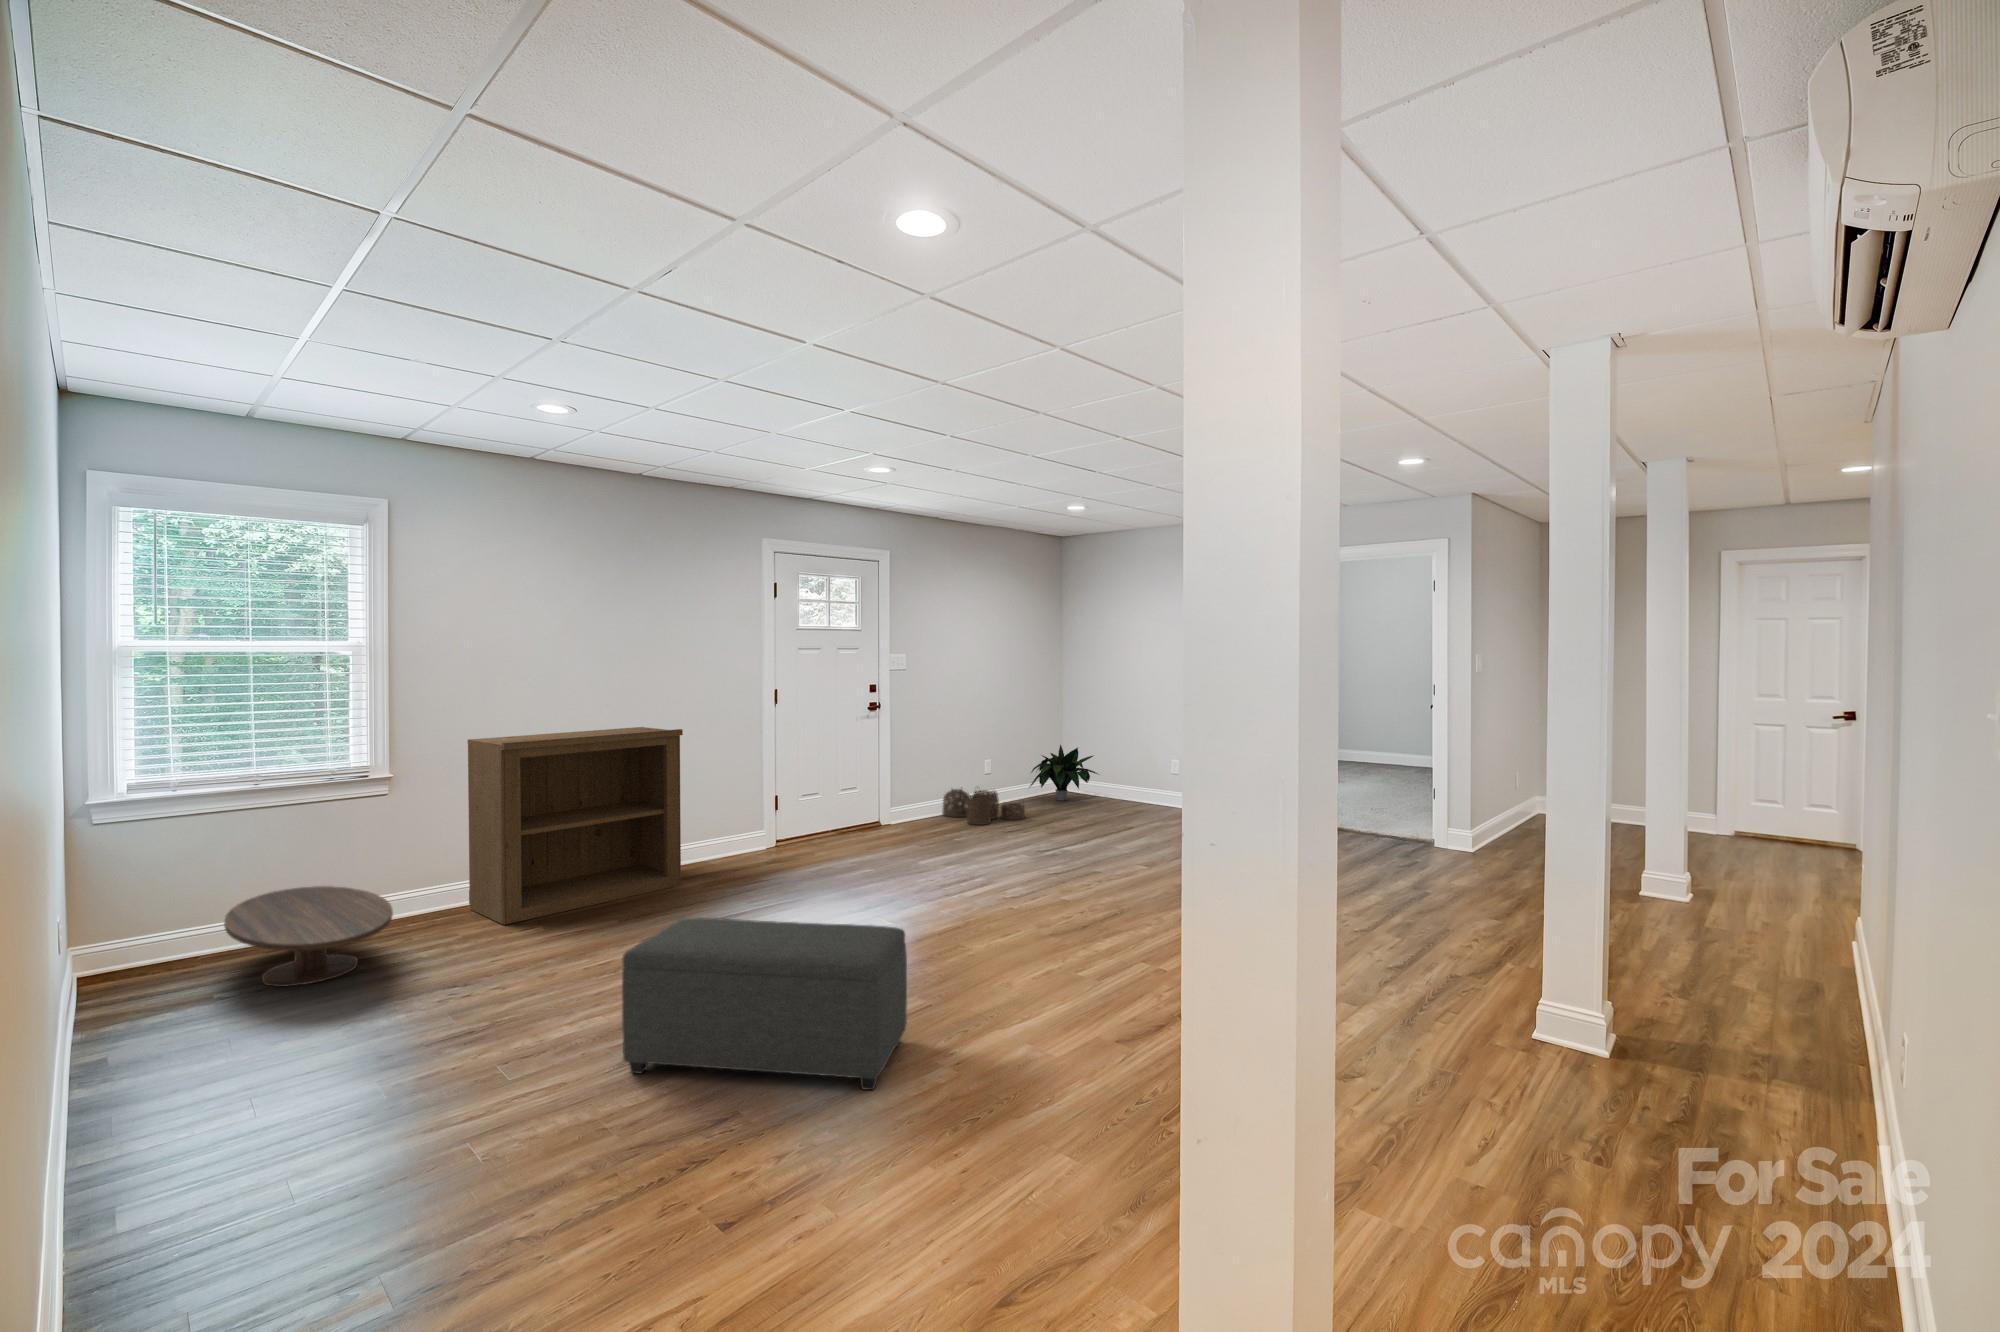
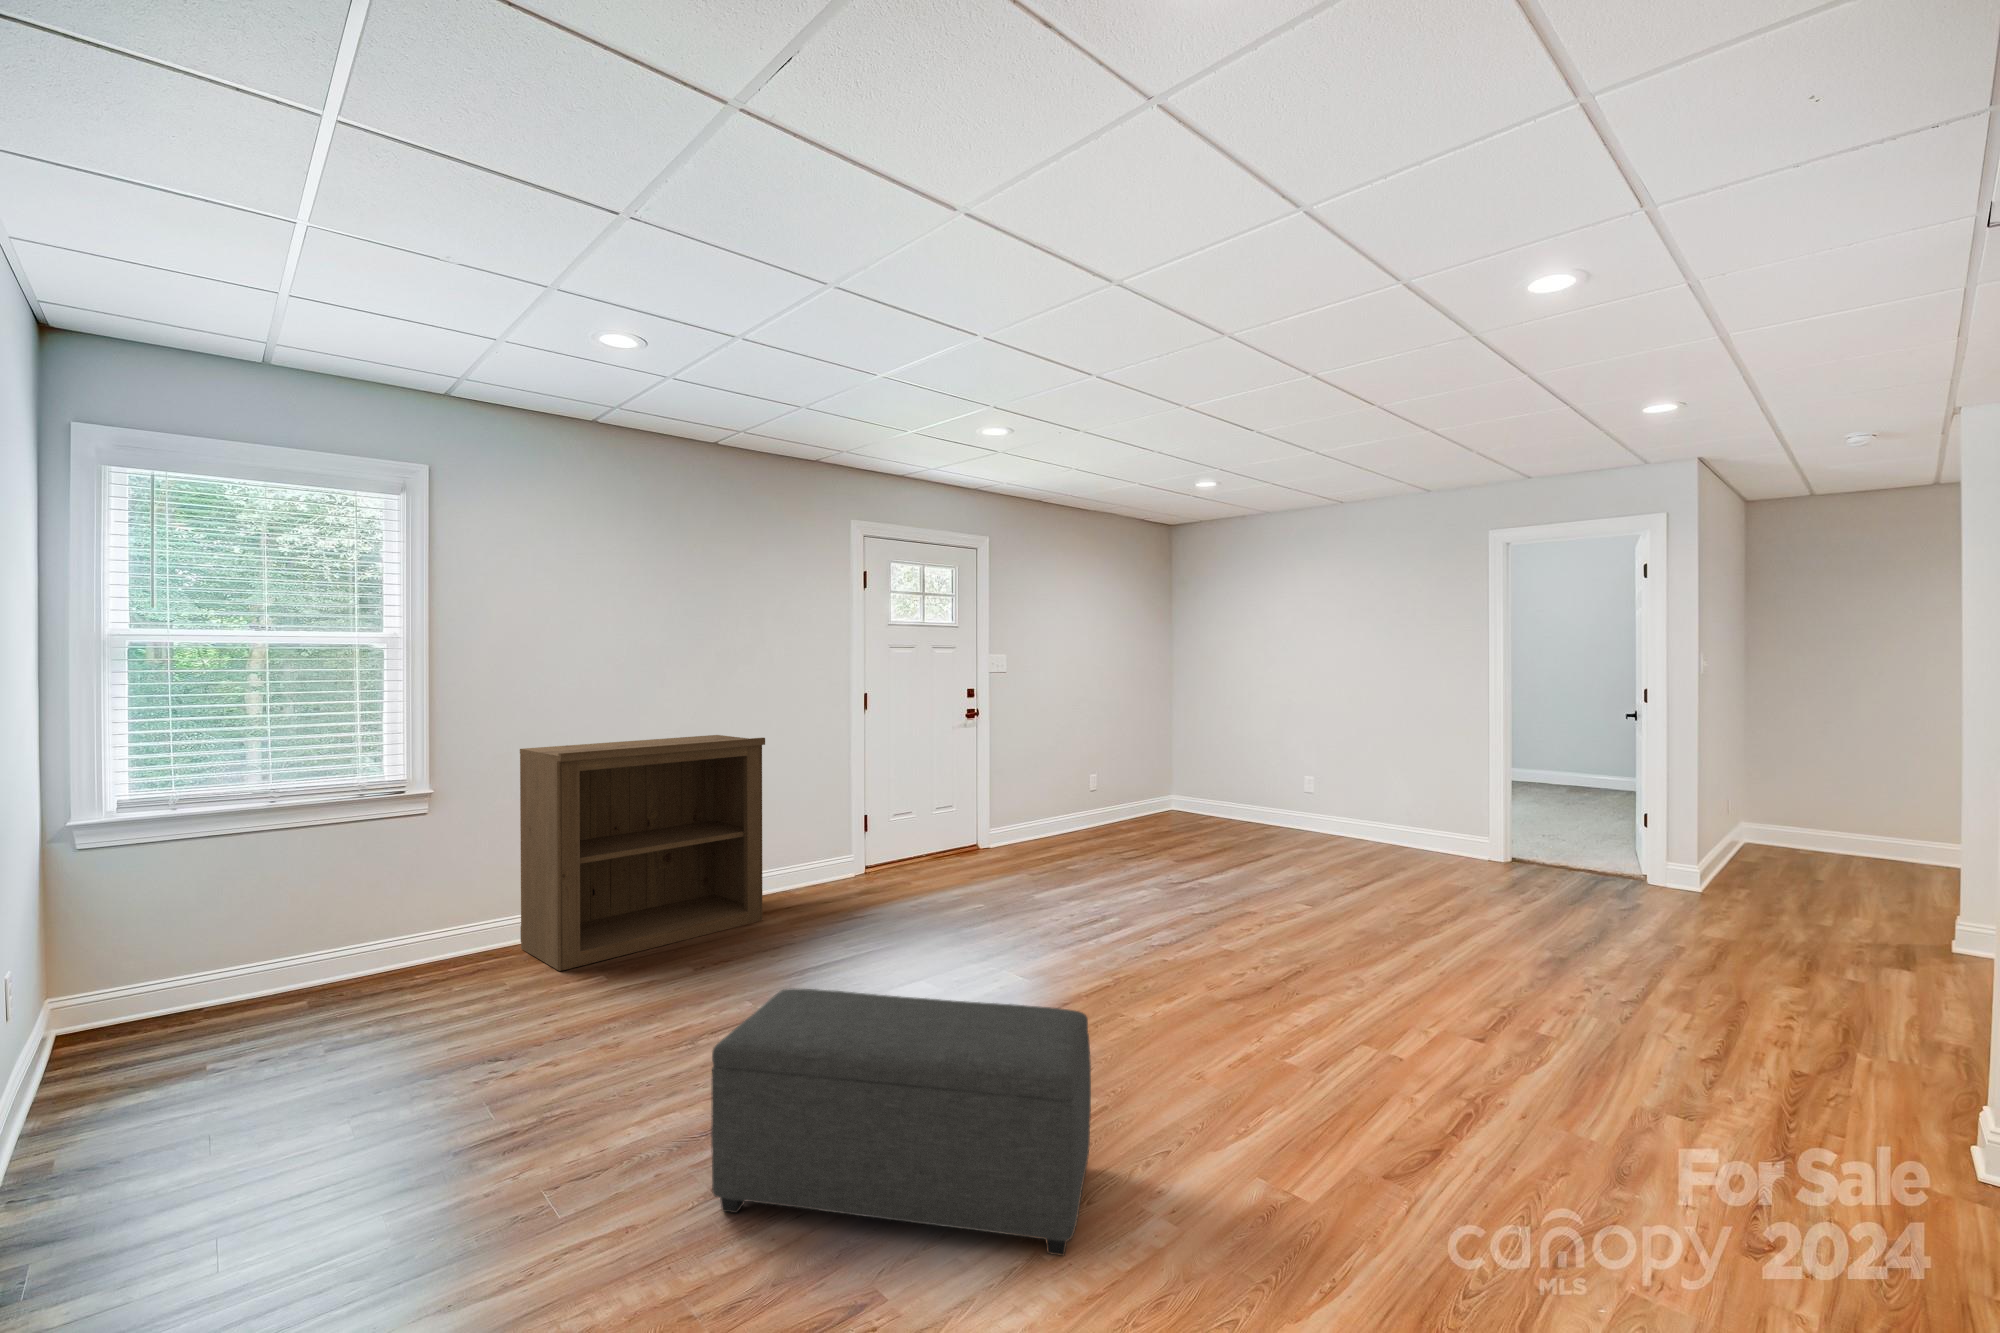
potted plant: present [1030,745,1098,801] -> none [1137,756,1220,820]
woven basket: present [942,787,1025,825] -> none [1045,804,1141,848]
coffee table: present [224,886,393,987] -> none [225,924,426,1054]

